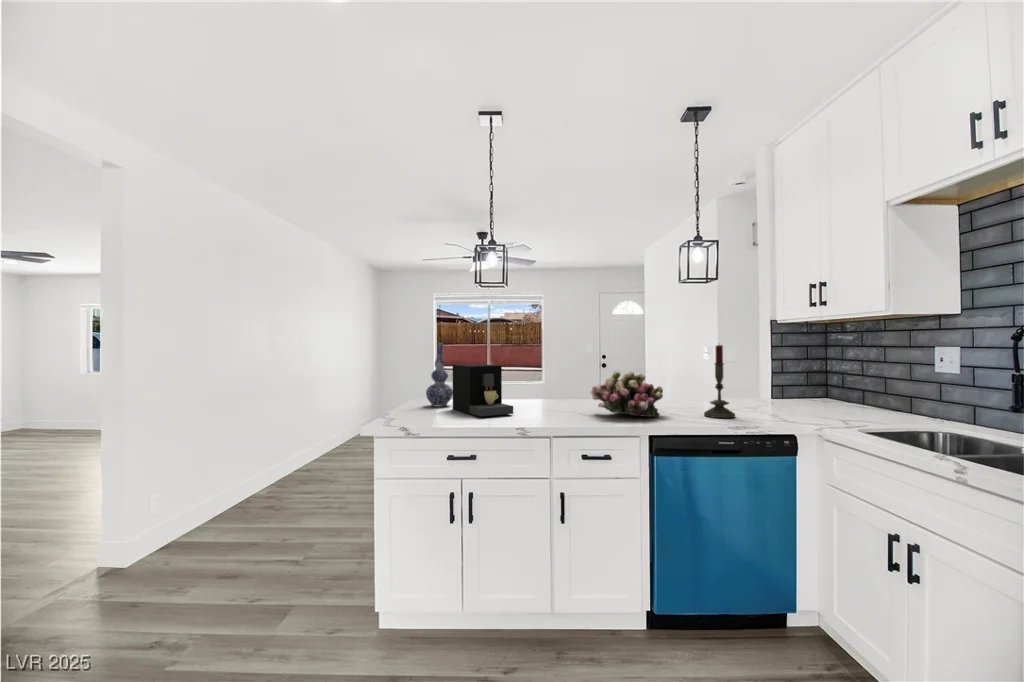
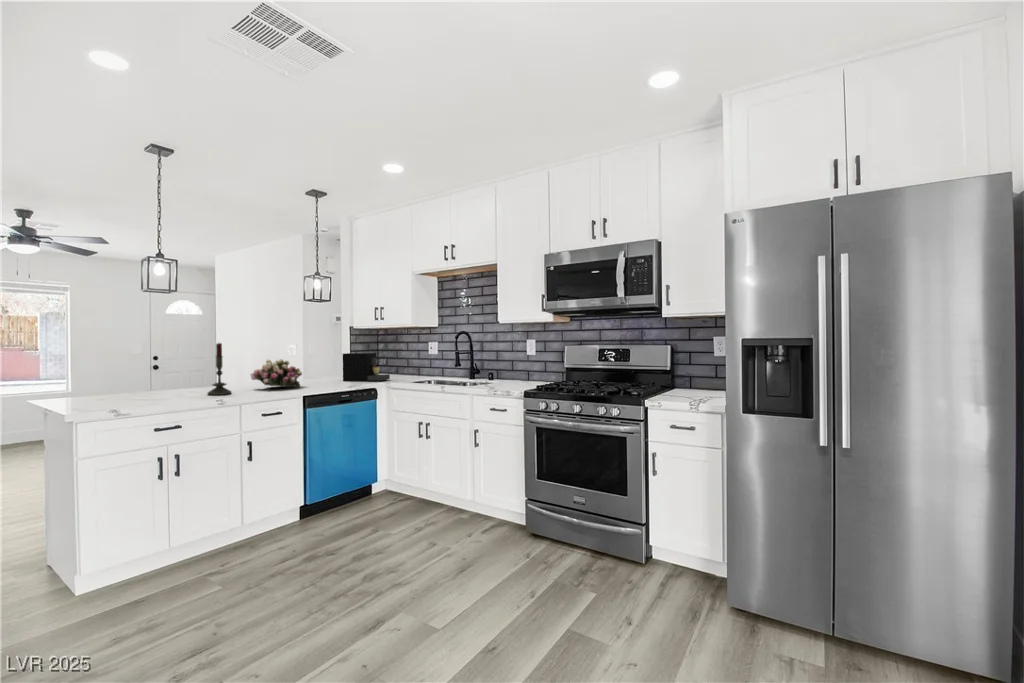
vase: present [426,343,453,407] -> none [82,342,113,398]
candle: present [704,345,735,418] -> present [208,343,231,395]
coffee maker: present [453,364,513,416] -> present [343,353,390,381]

